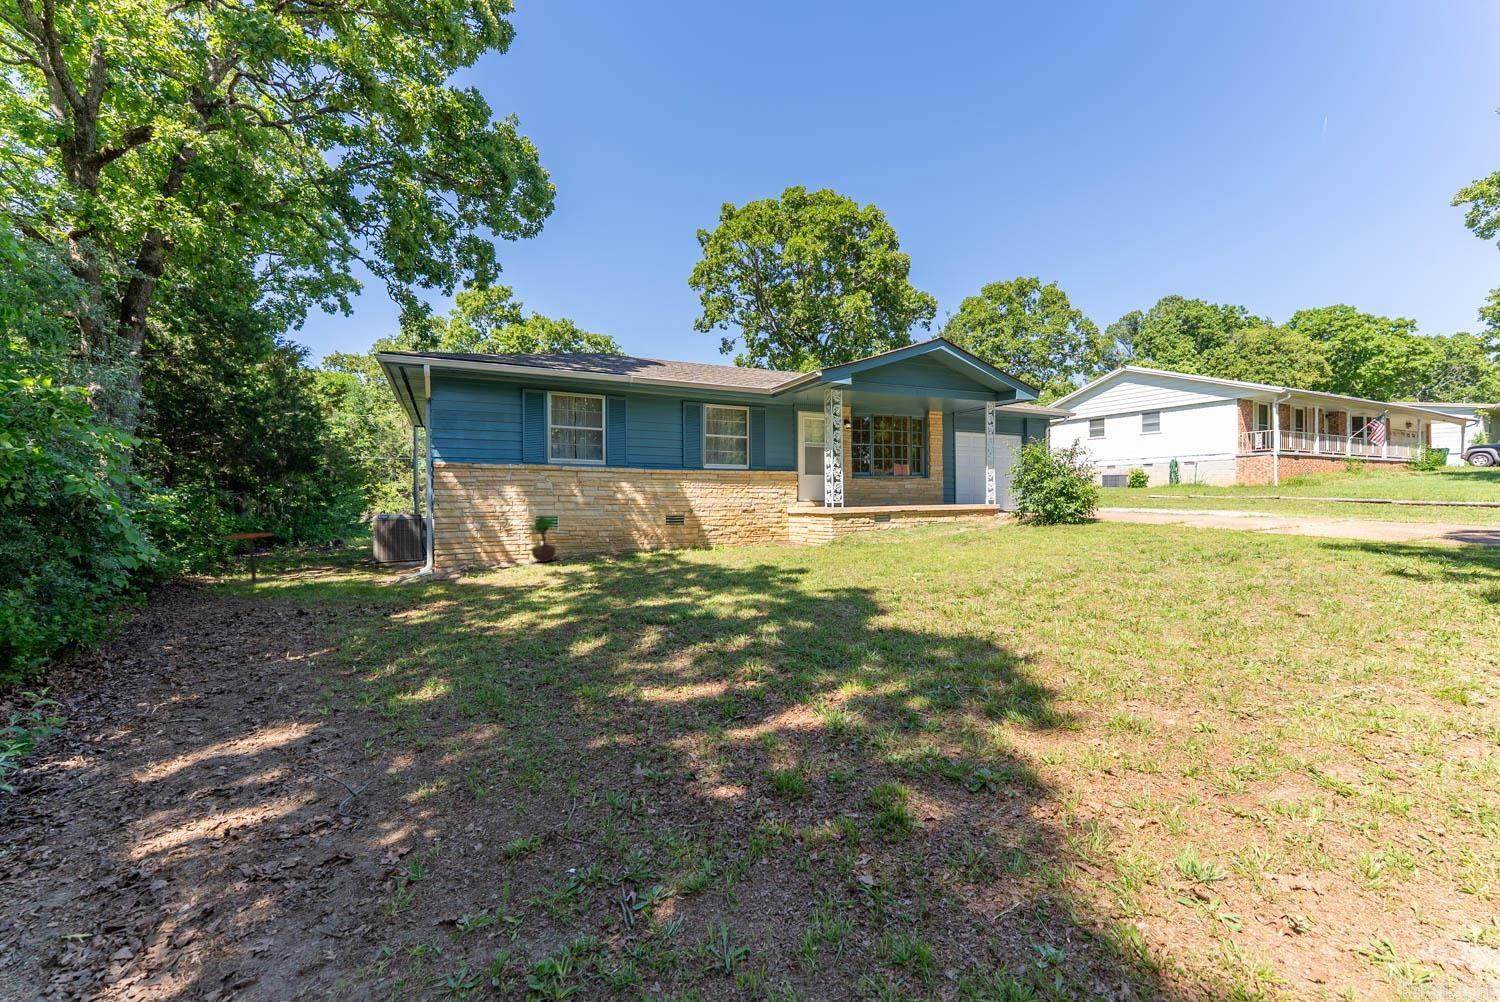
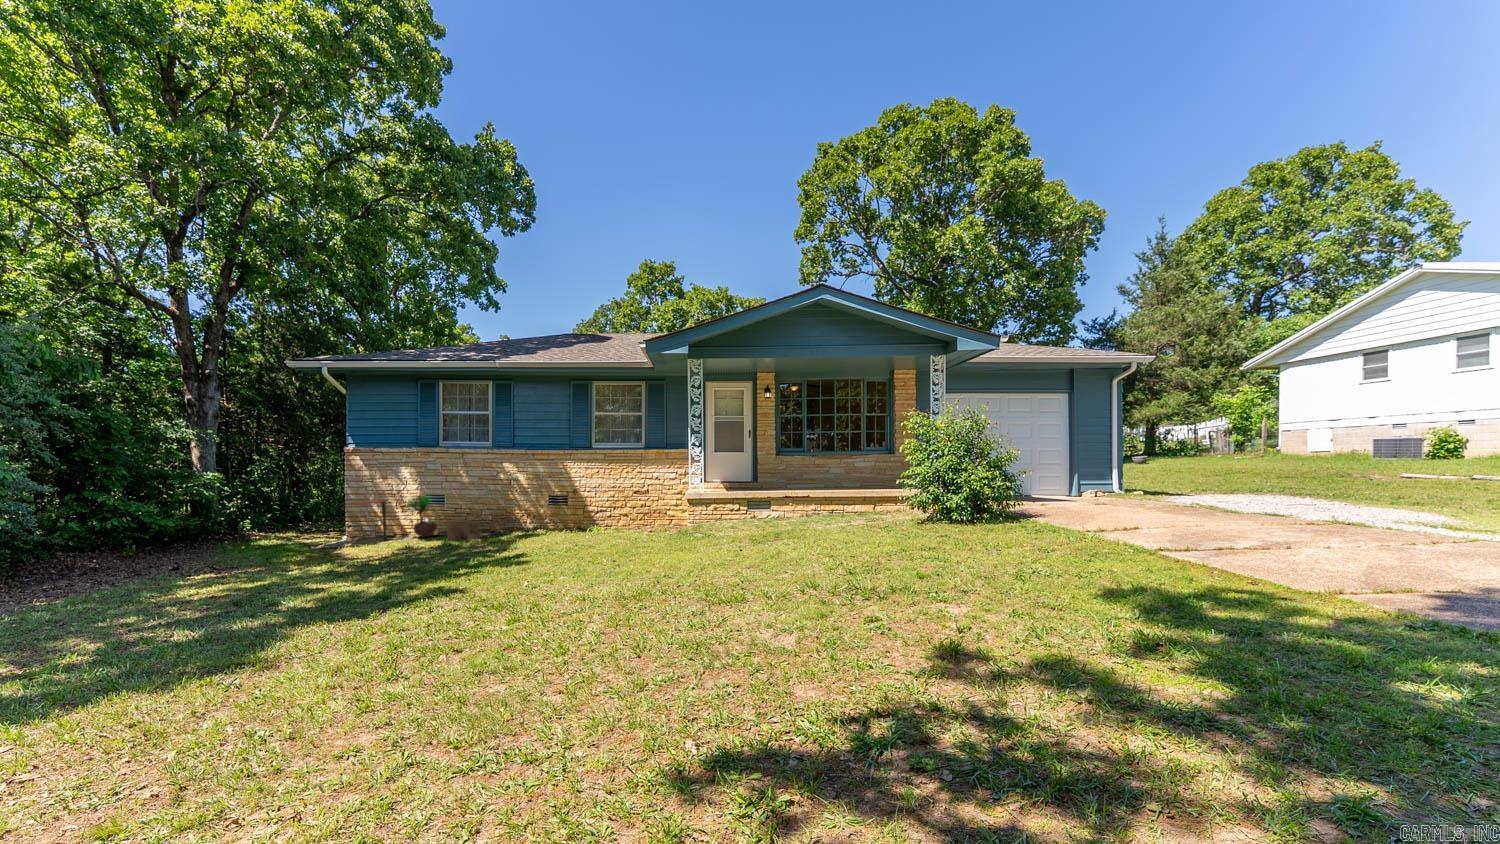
side table: present [224,533,277,586] -> present [352,499,390,544]
woven basket: none [584,542,622,562] -> present [447,521,482,540]

